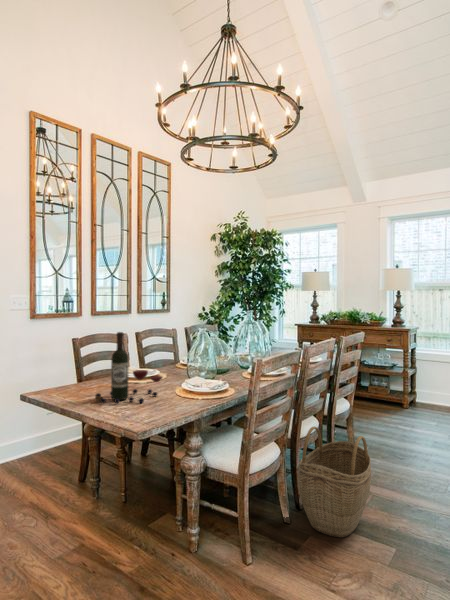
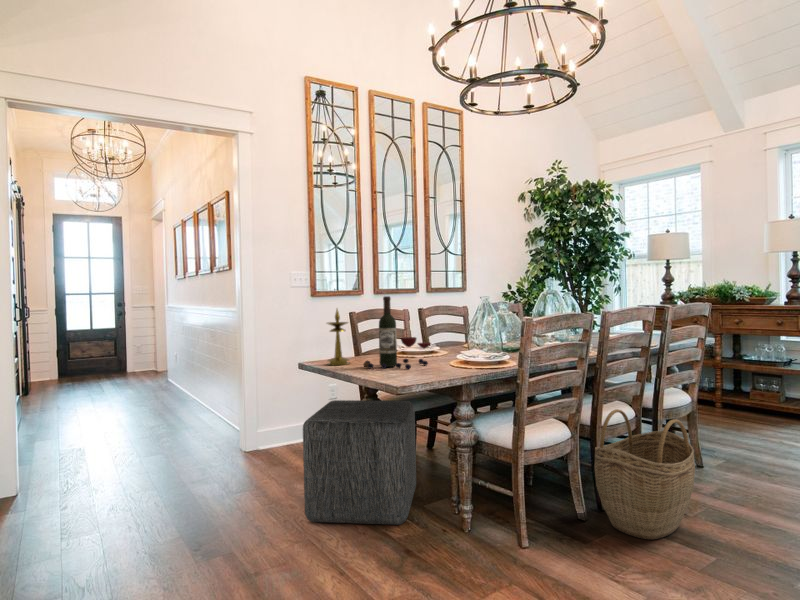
candlestick: none [54,340,78,397] -> present [327,309,349,365]
ottoman: none [29,425,140,564] -> present [303,400,416,524]

